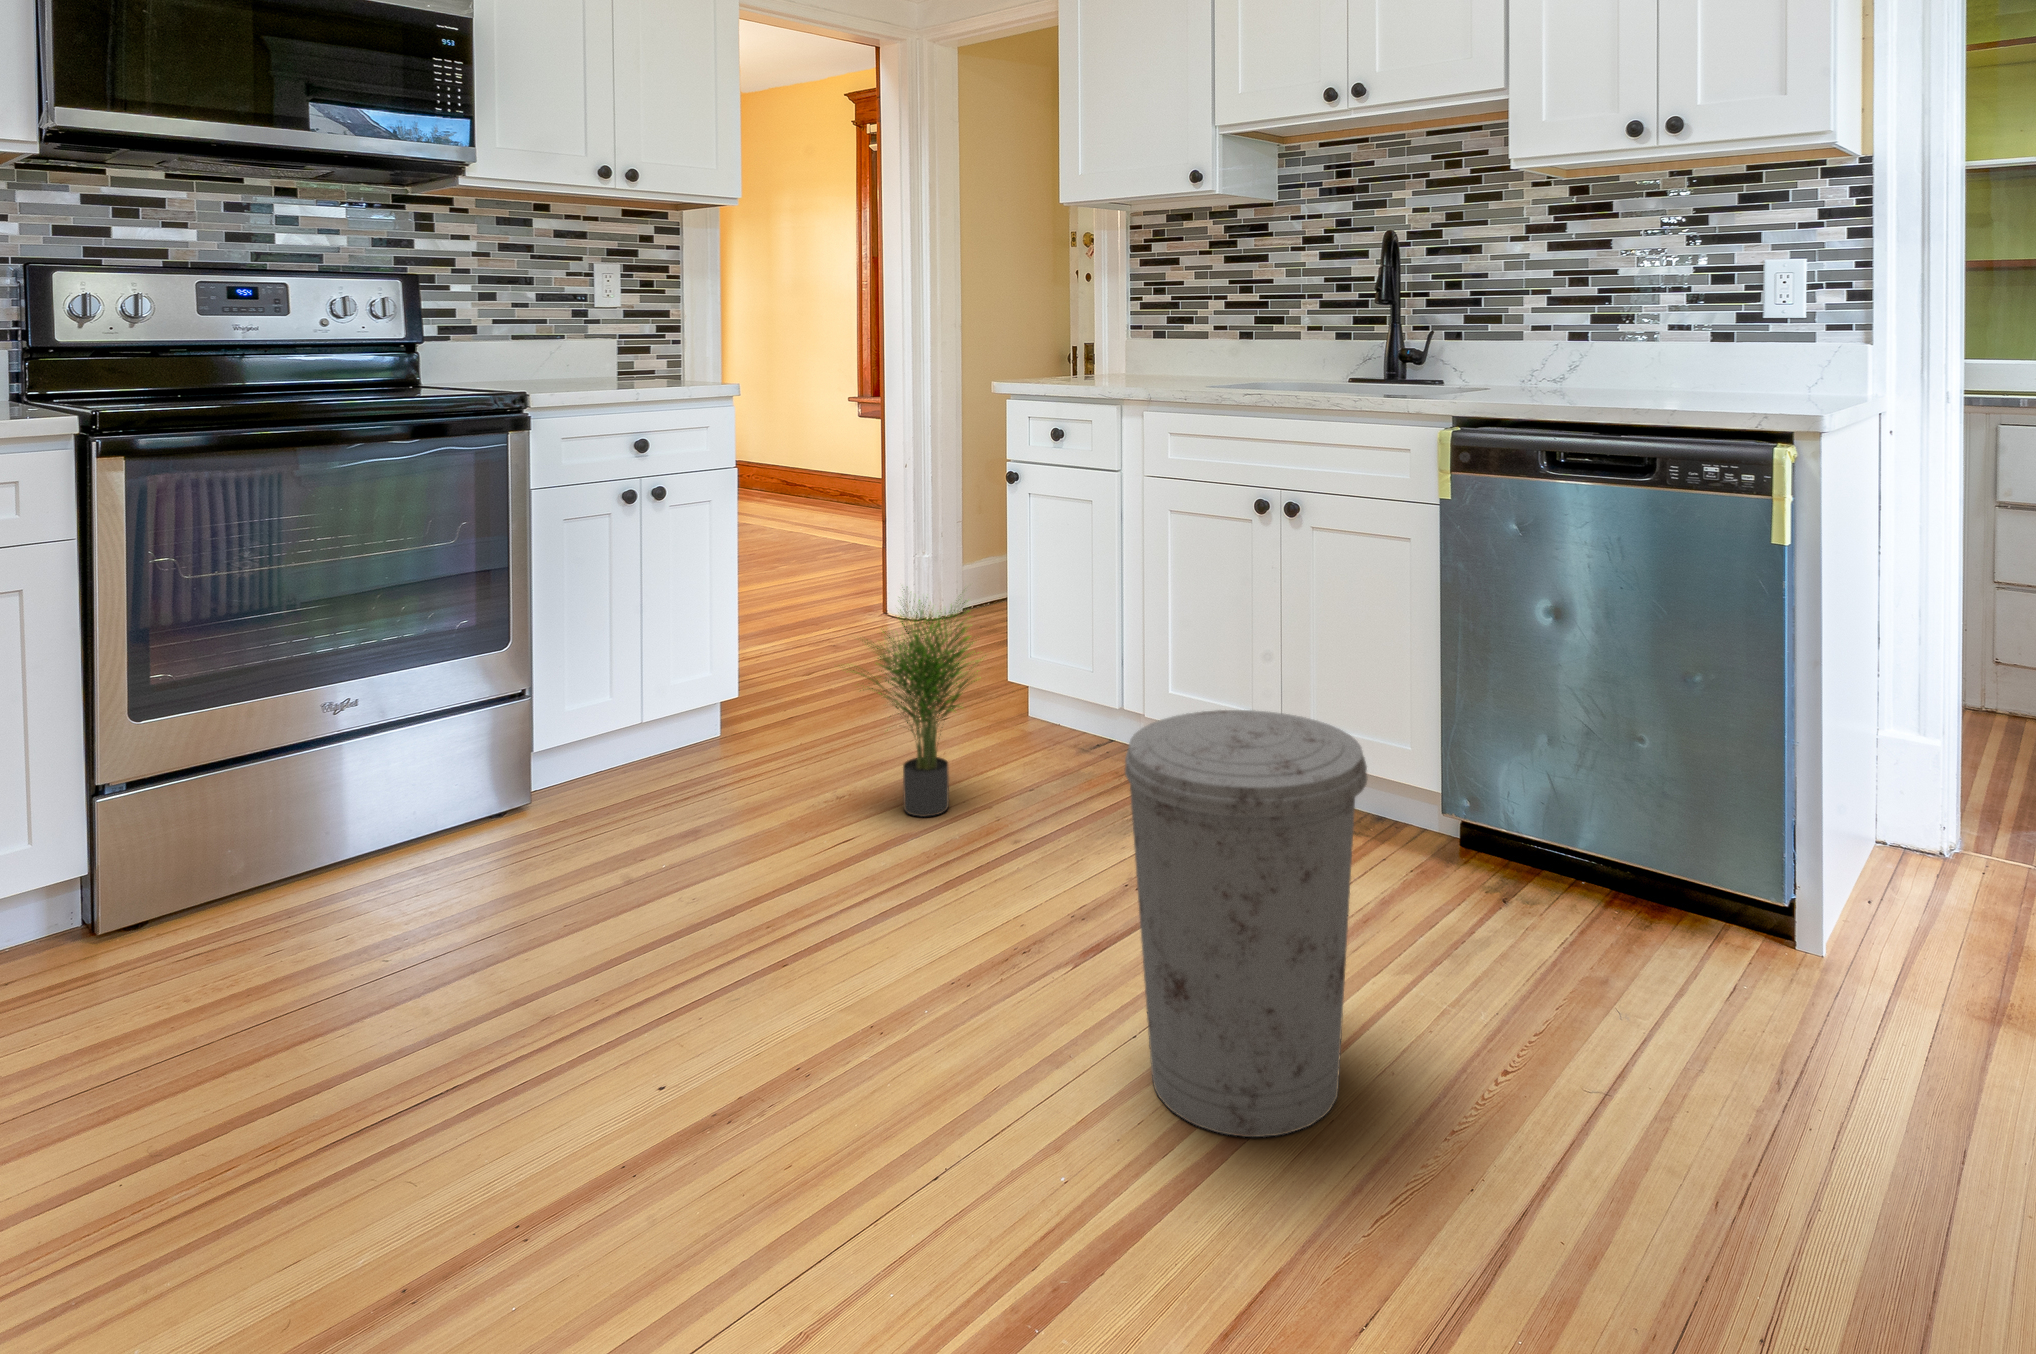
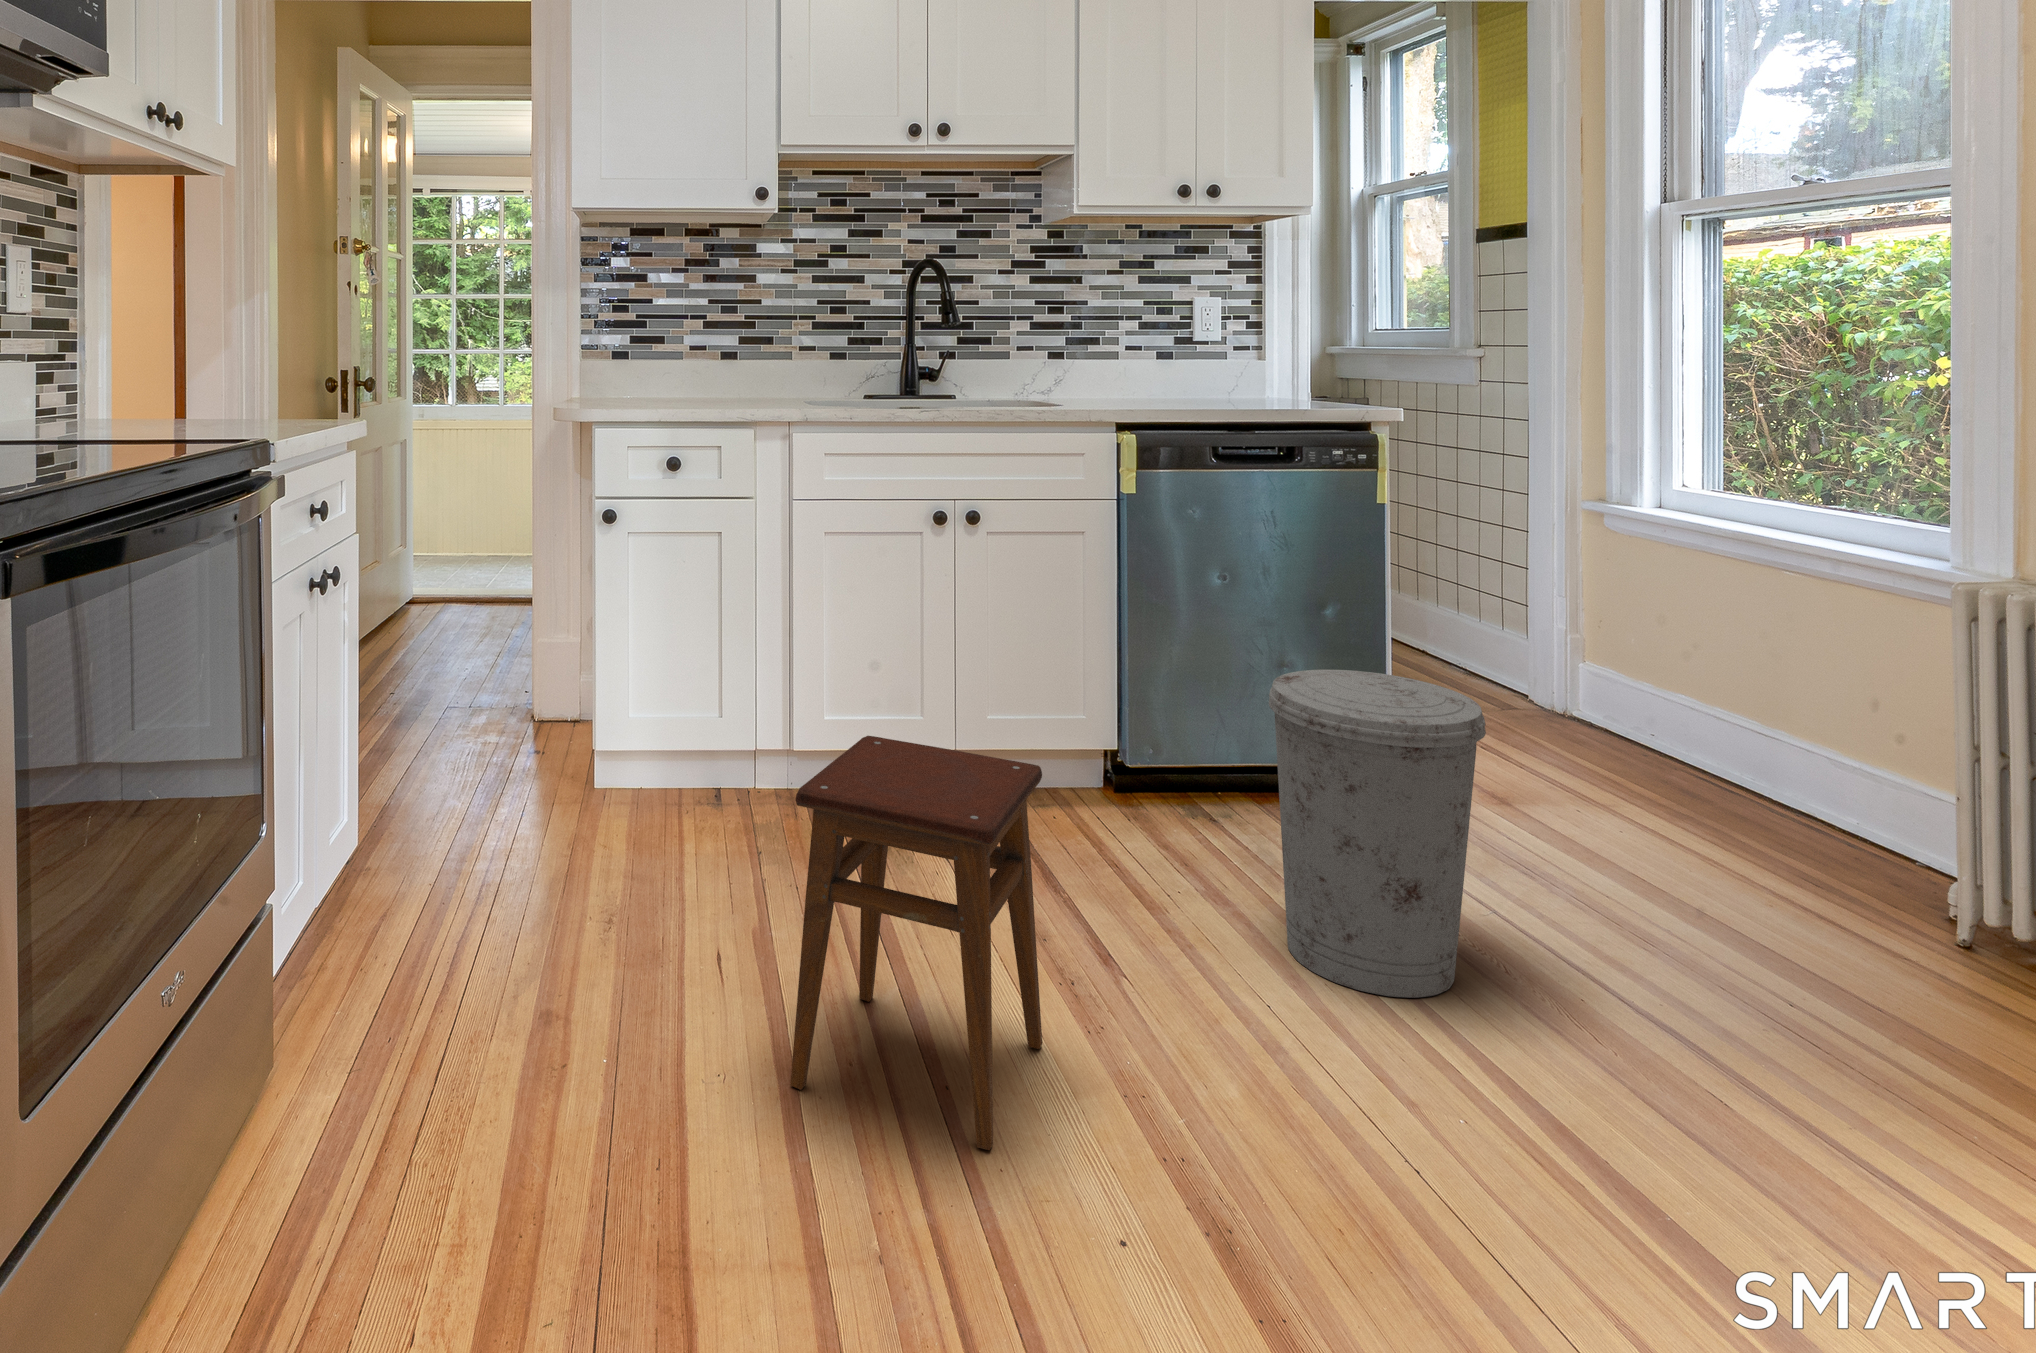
potted plant: present [847,599,981,817] -> none [680,617,825,873]
stool: none [591,672,795,1031] -> present [790,736,1042,1150]

